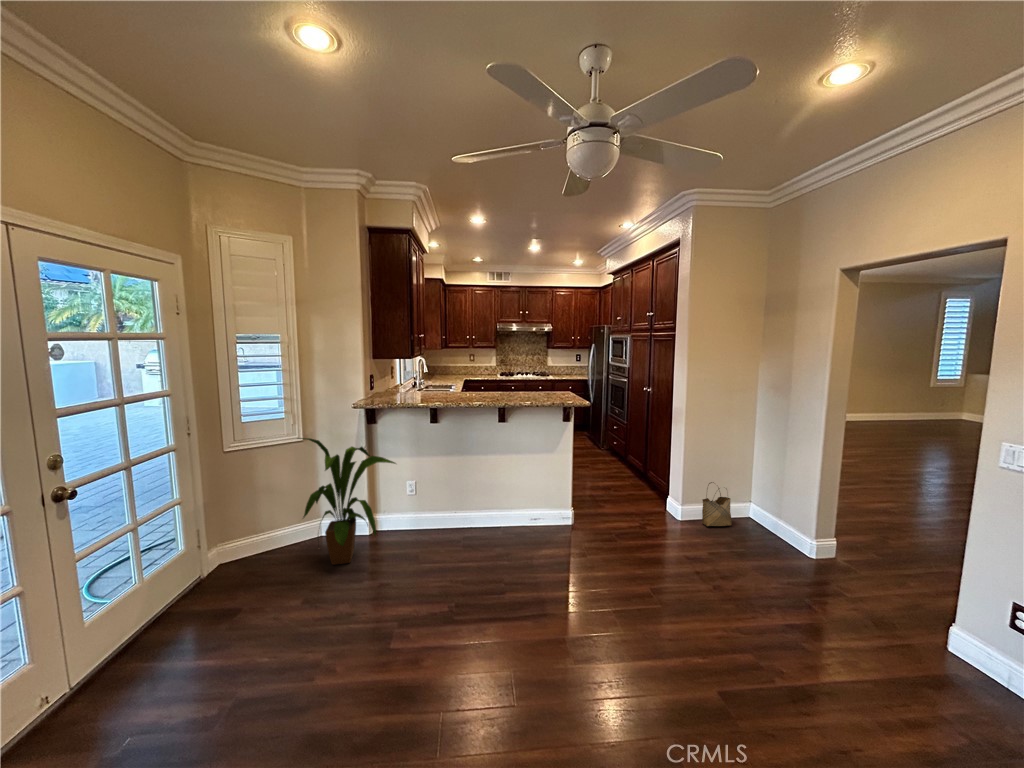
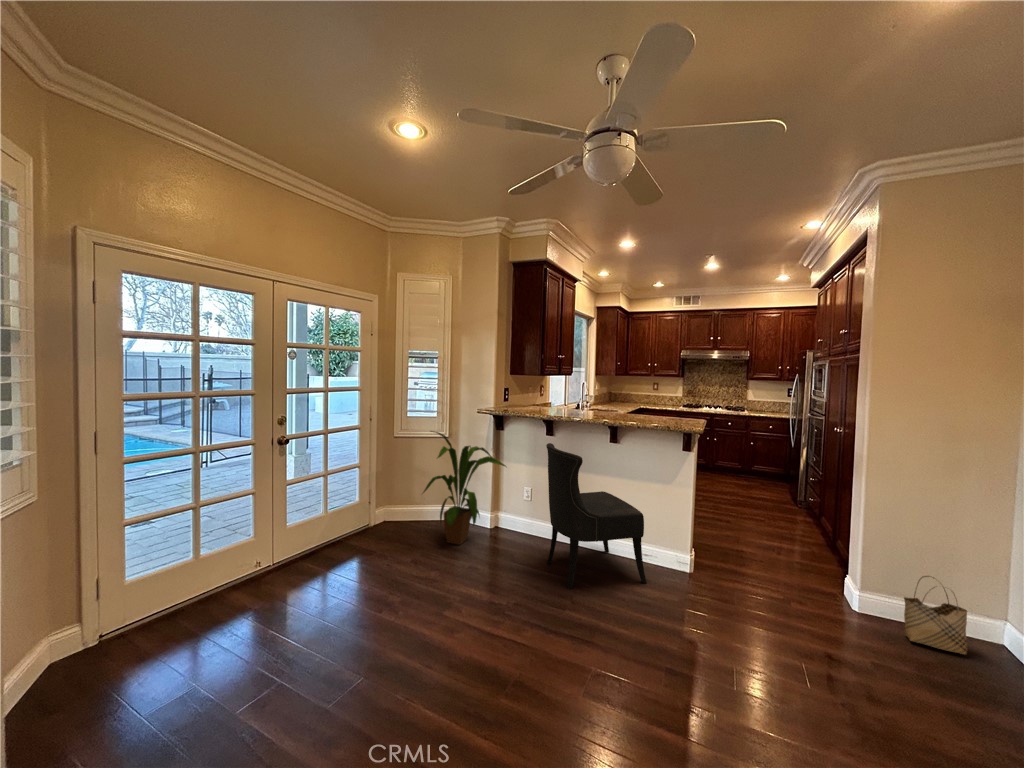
dining chair: none [448,432,547,569] -> present [546,443,647,589]

